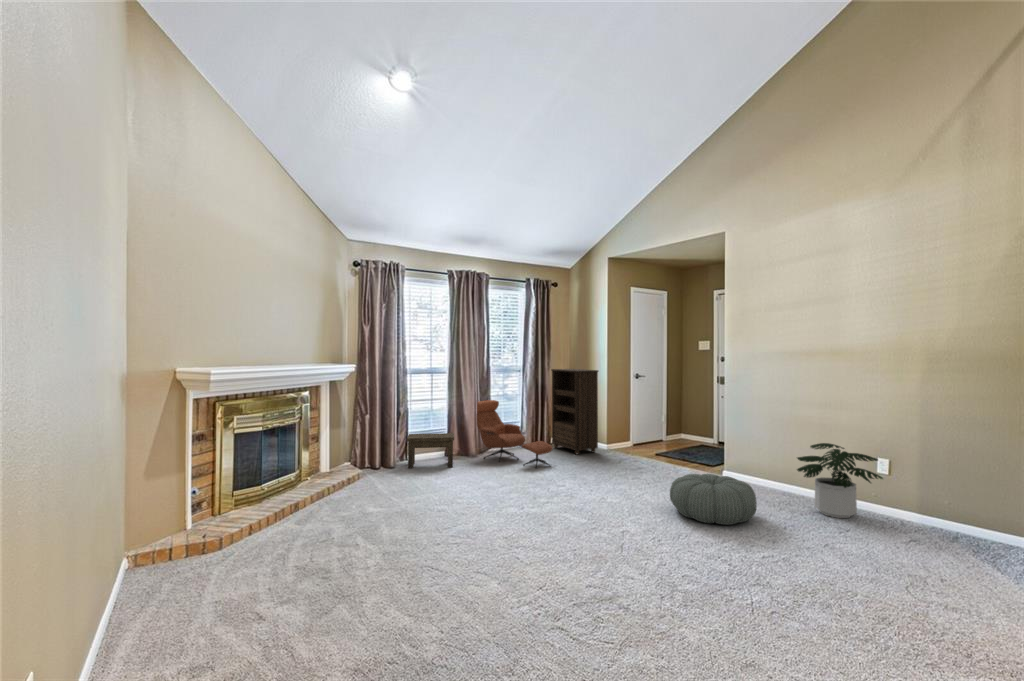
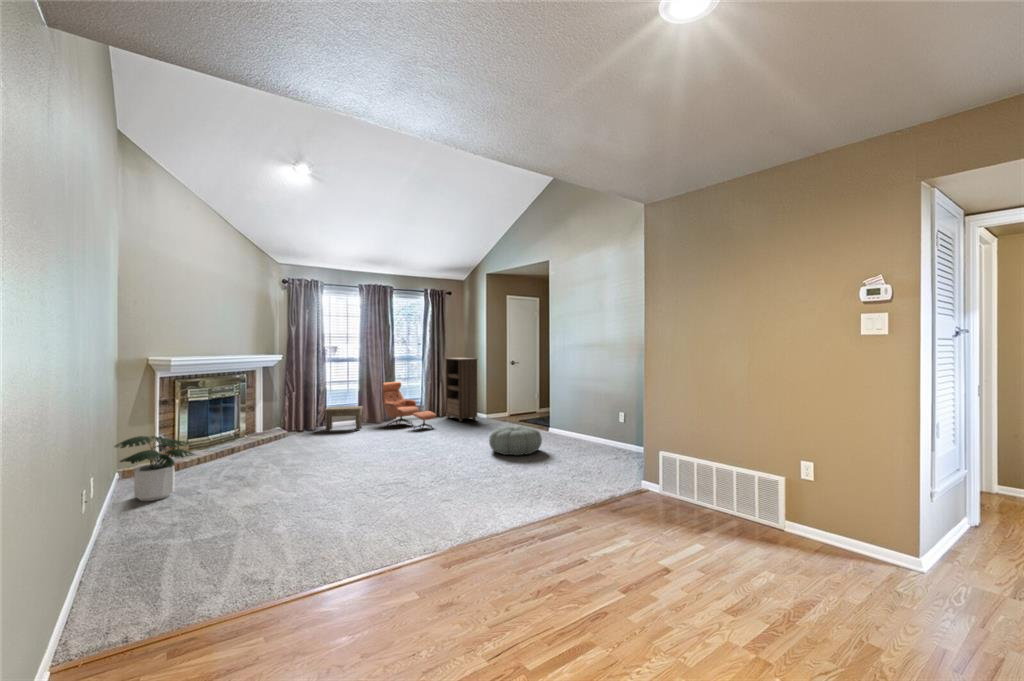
potted plant: present [797,443,883,518] -> present [115,436,194,501]

